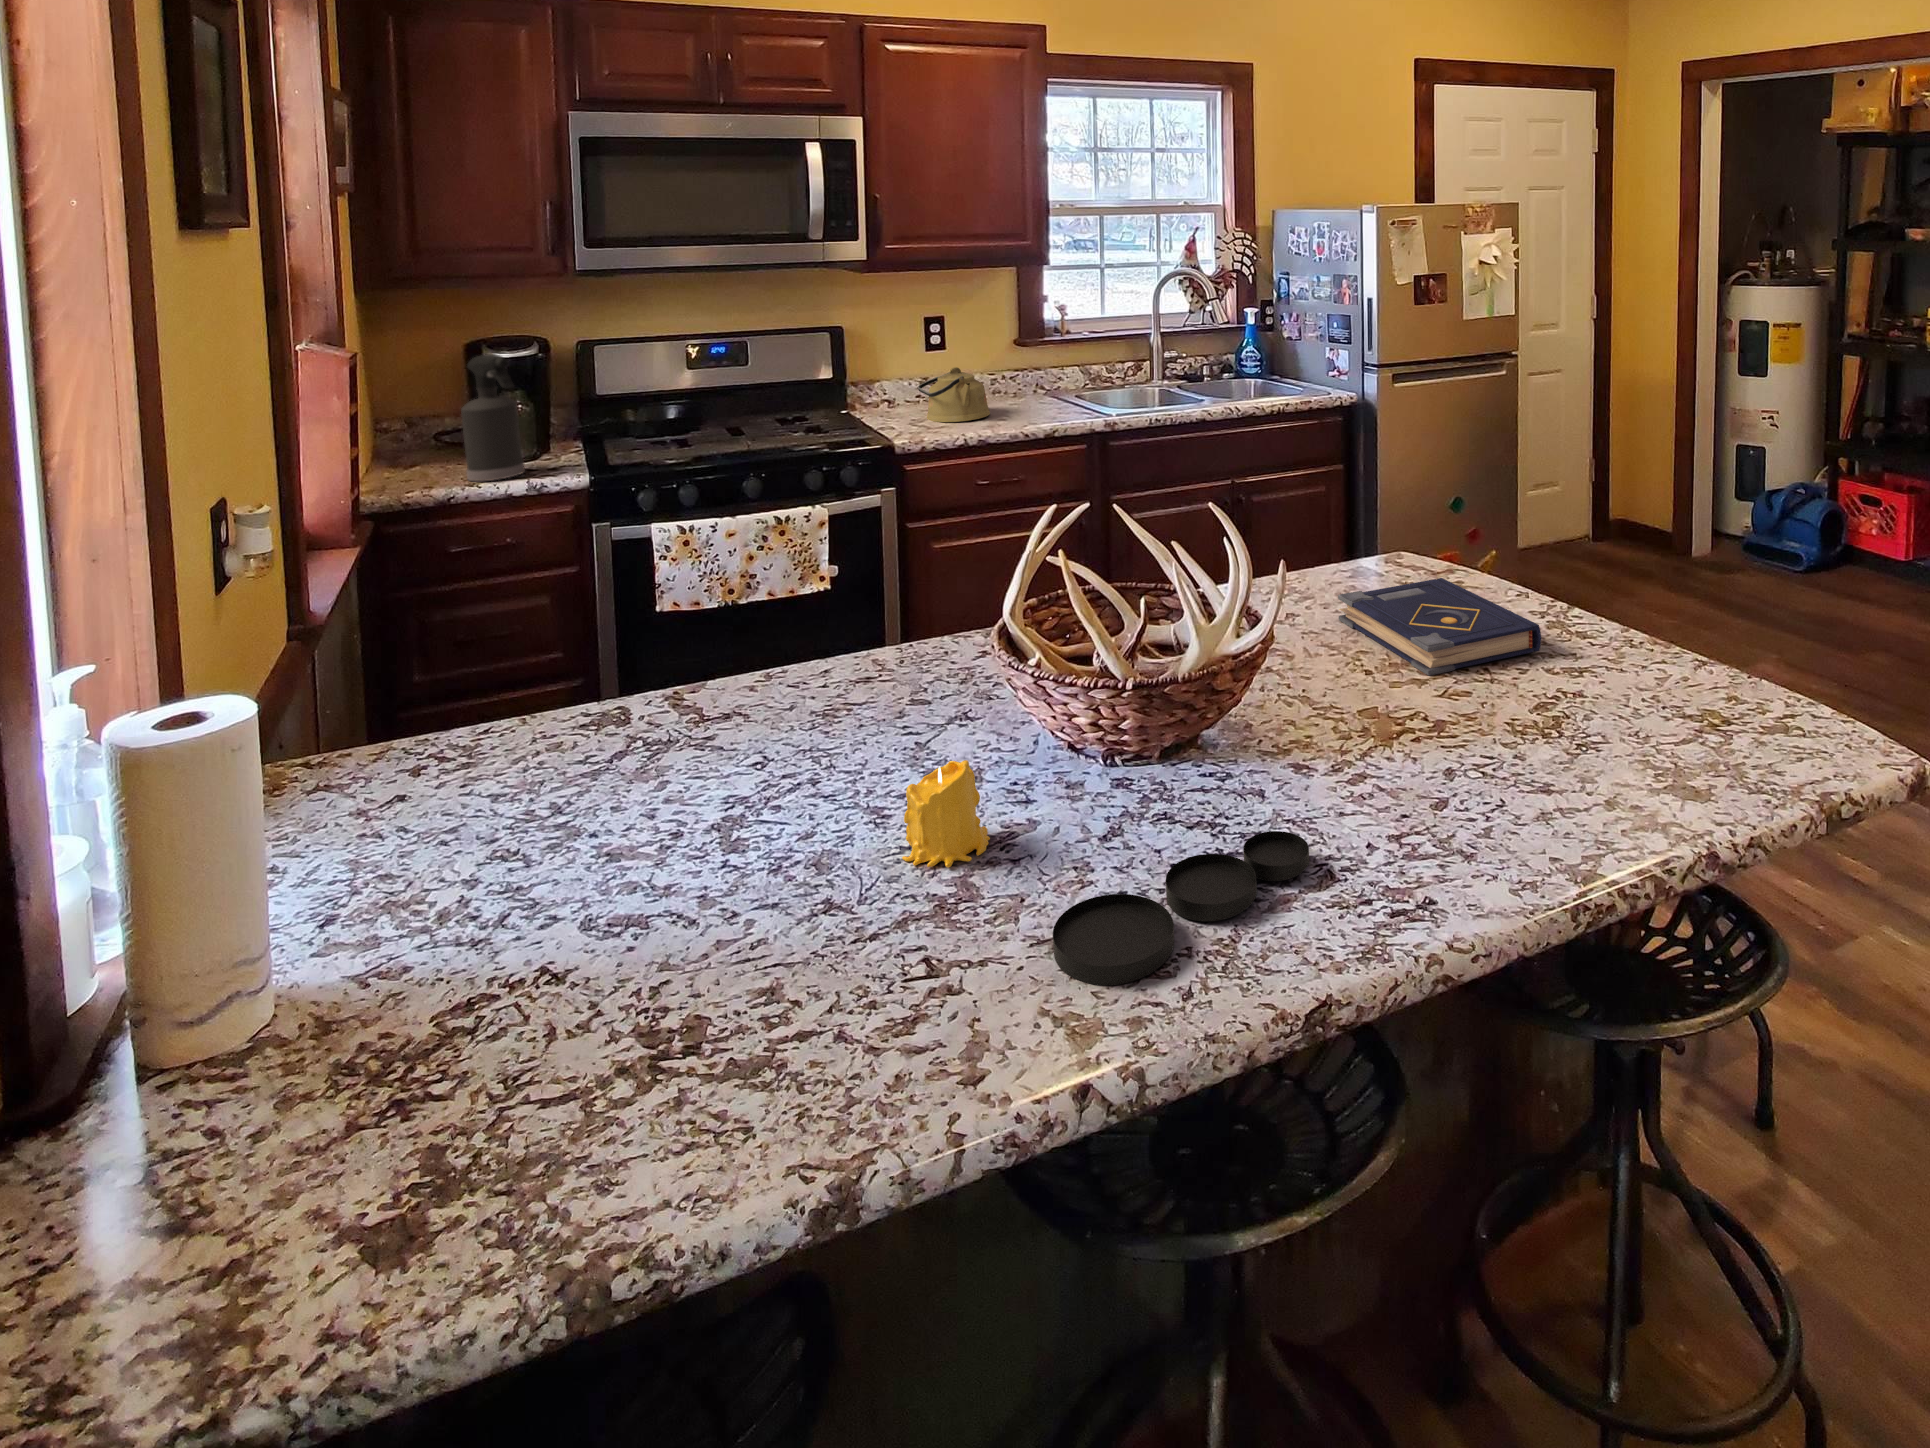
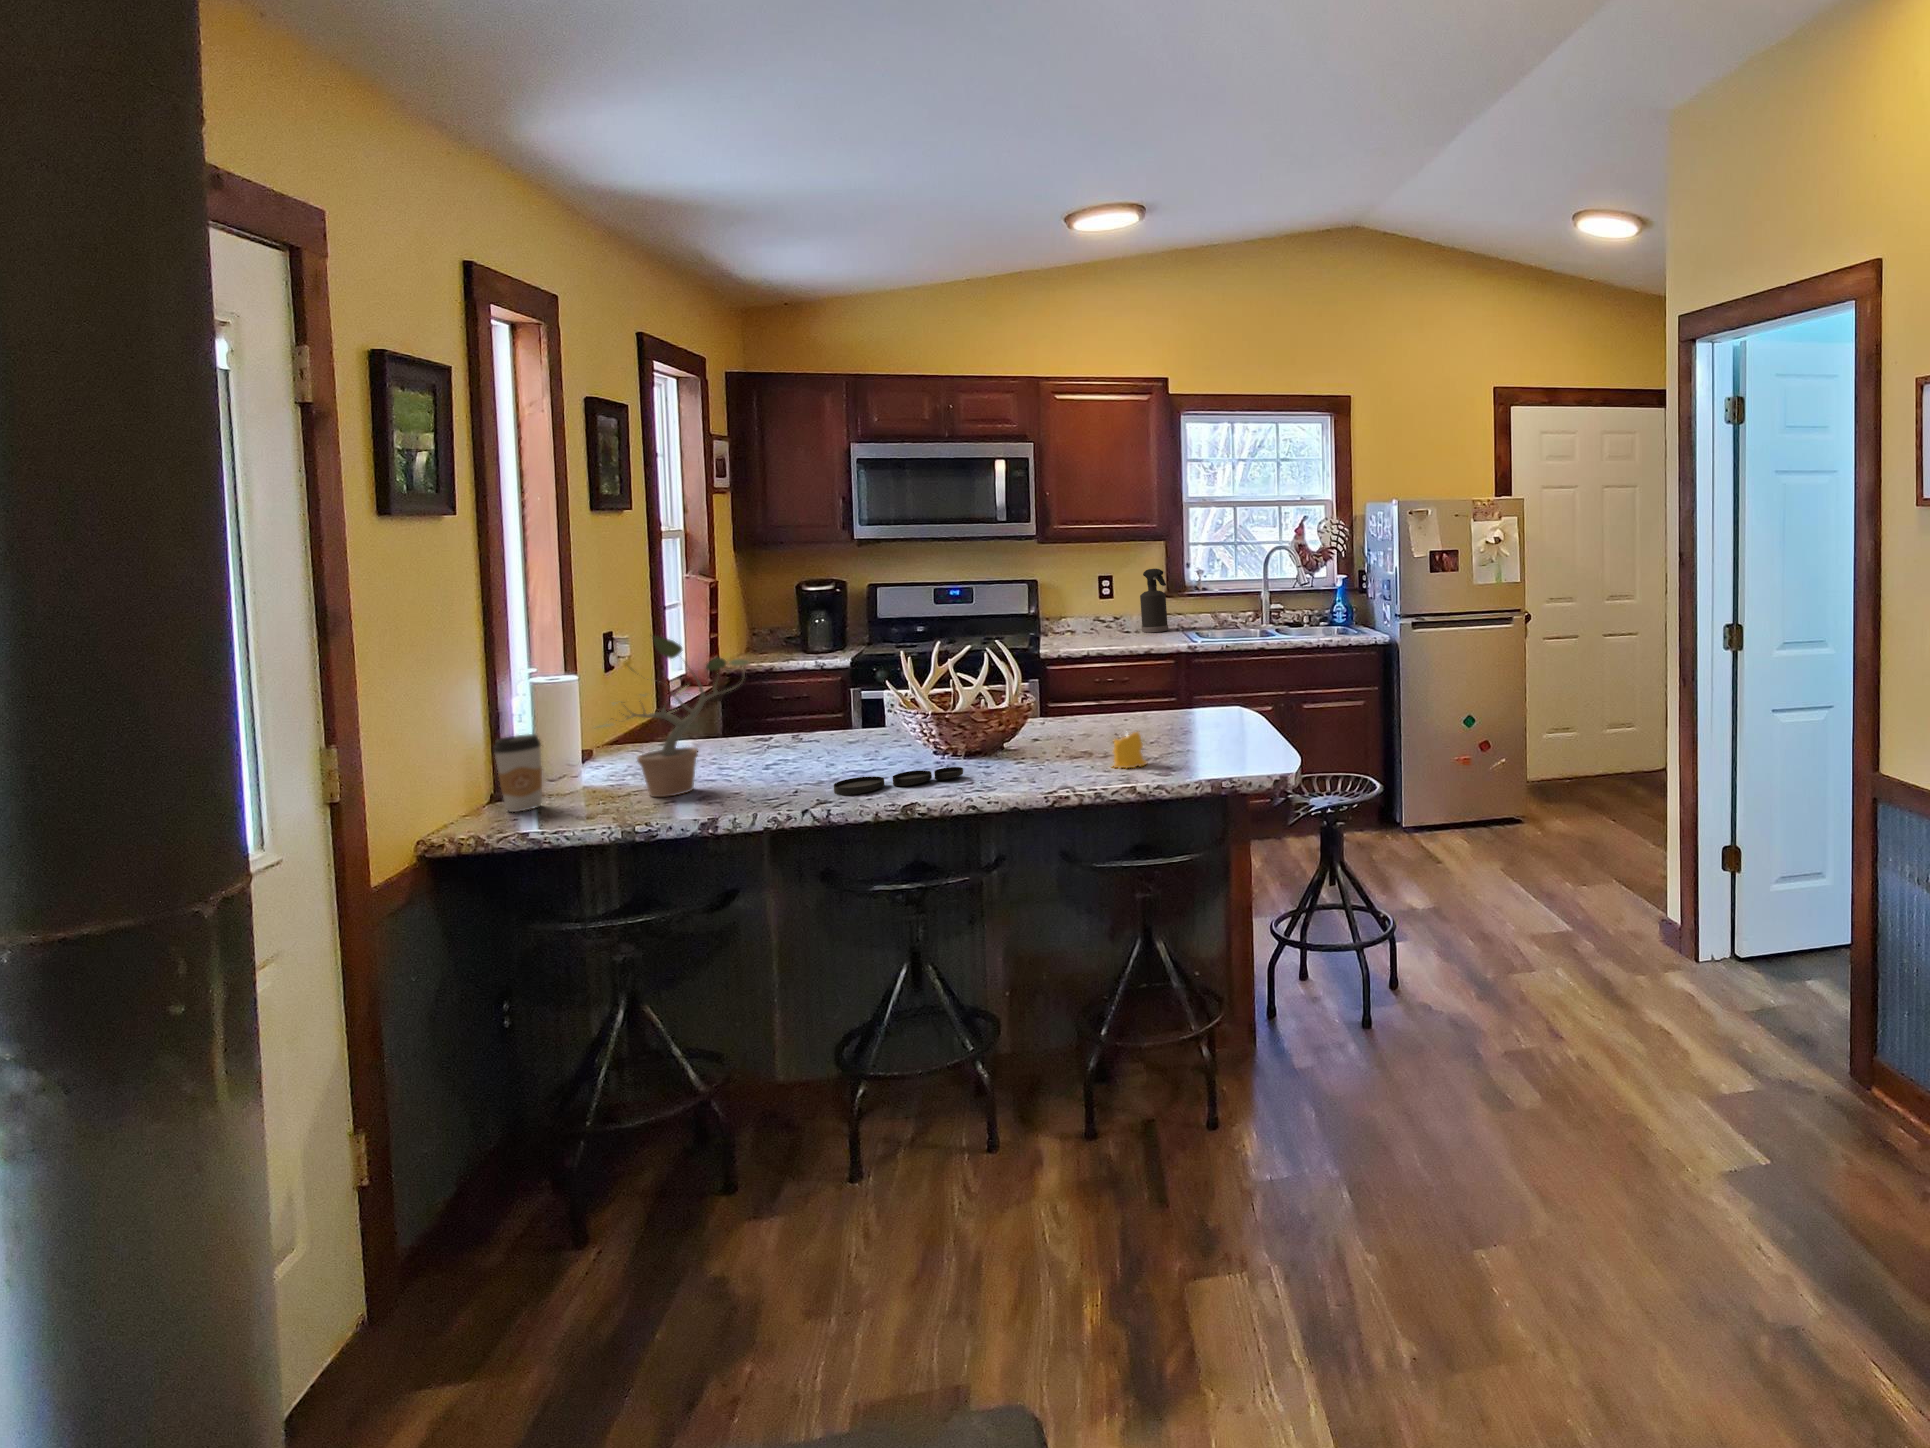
spray bottle: present [461,354,525,481] -> present [1140,569,1168,632]
kettle: present [918,367,990,422] -> none [1075,607,1121,642]
potted plant: none [373,570,775,1058] -> present [598,636,749,797]
book: present [1338,578,1541,676] -> none [1131,707,1202,742]
candle: present [902,760,990,868] -> present [1113,732,1147,769]
coffee cup: none [27,944,203,1233] -> present [494,734,542,812]

